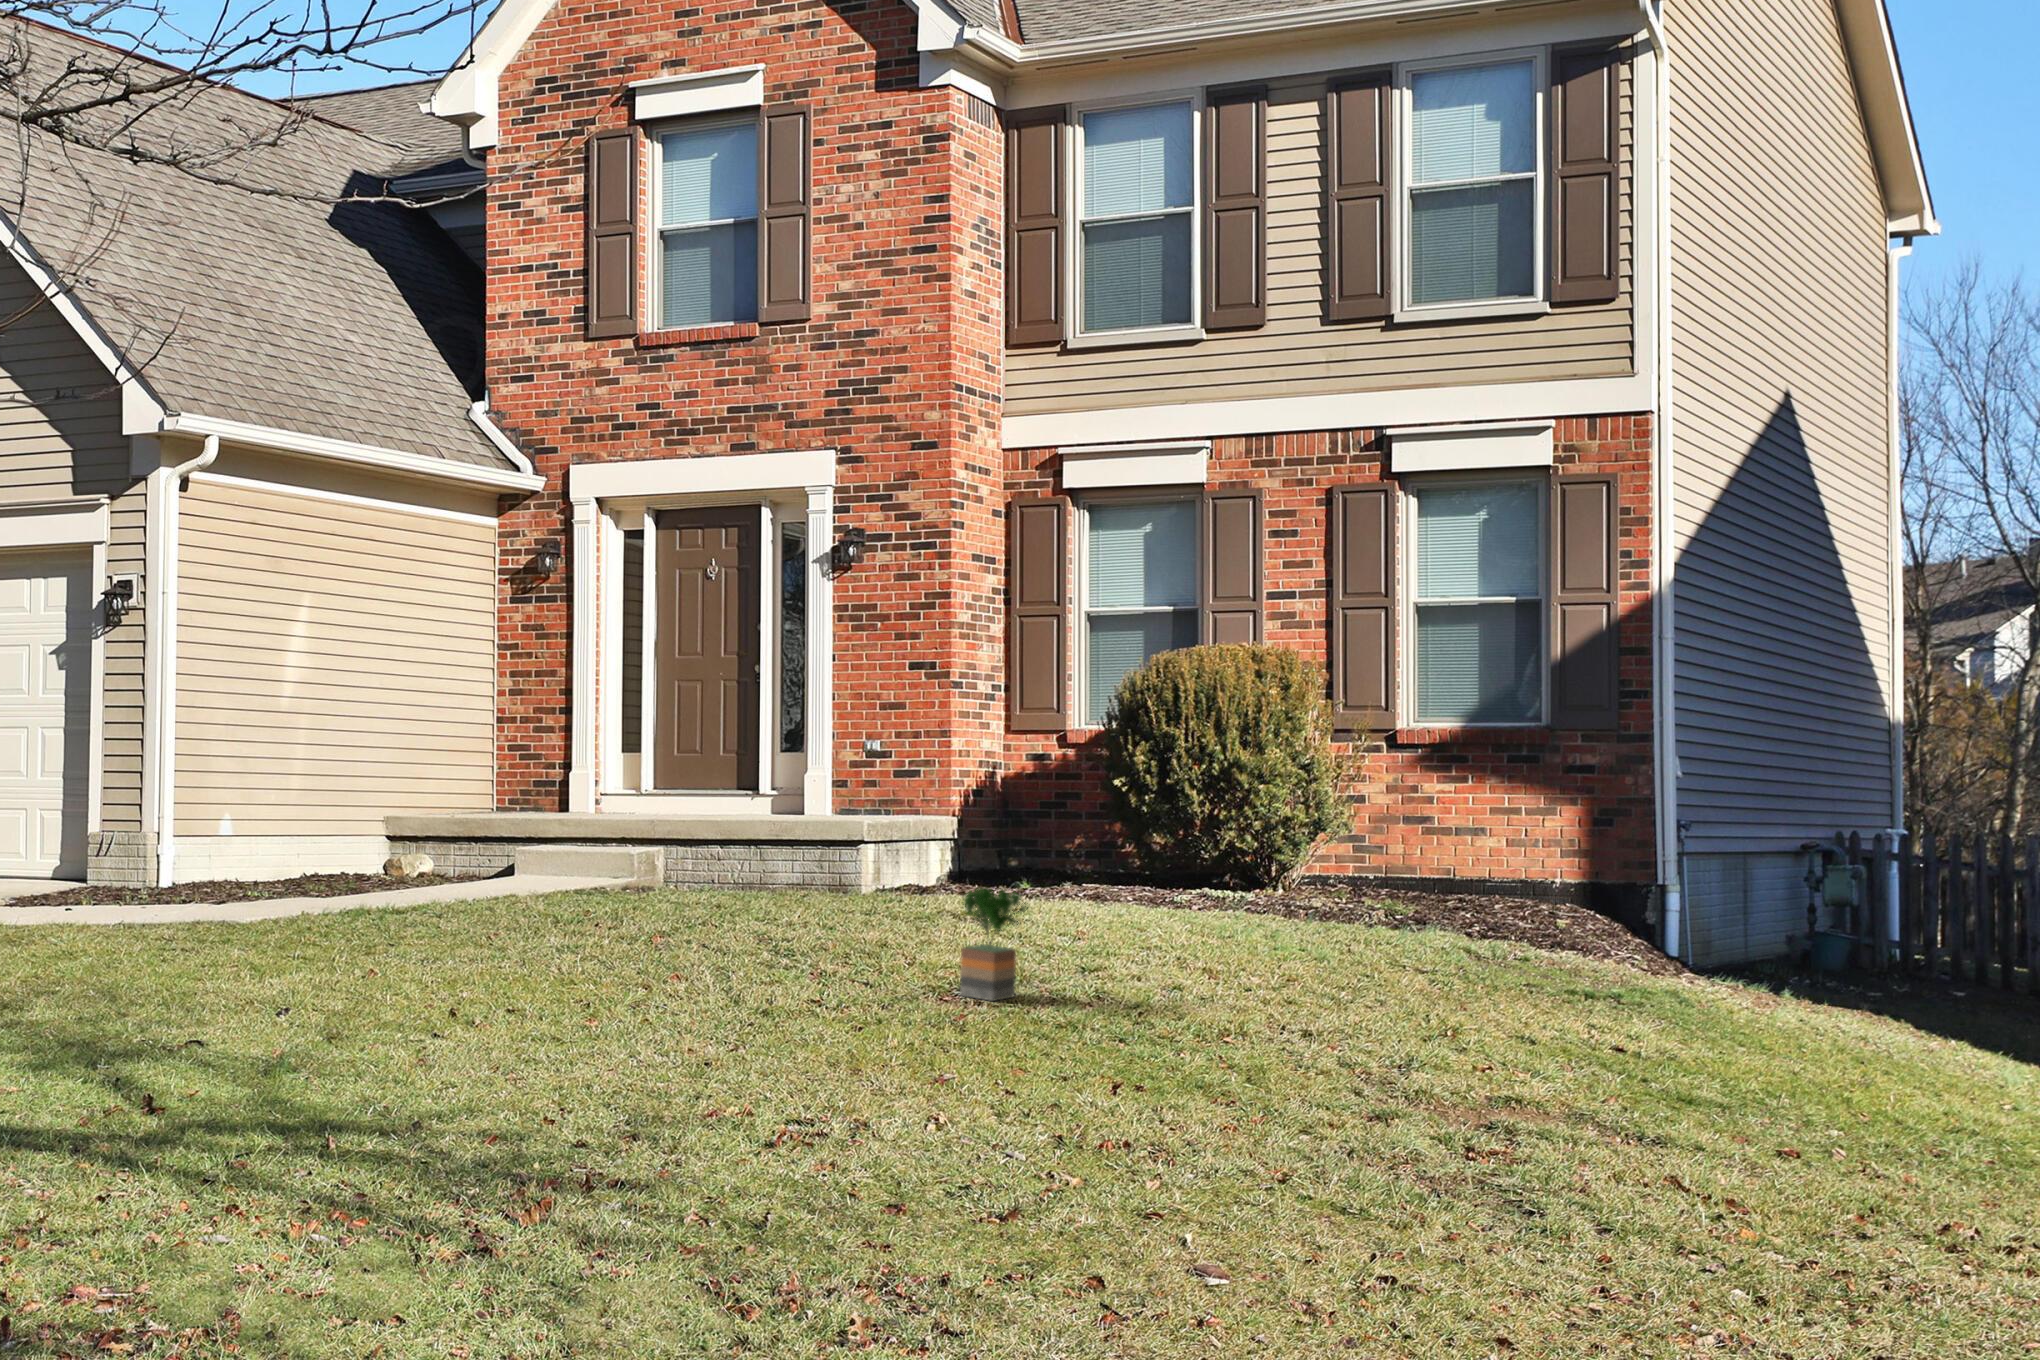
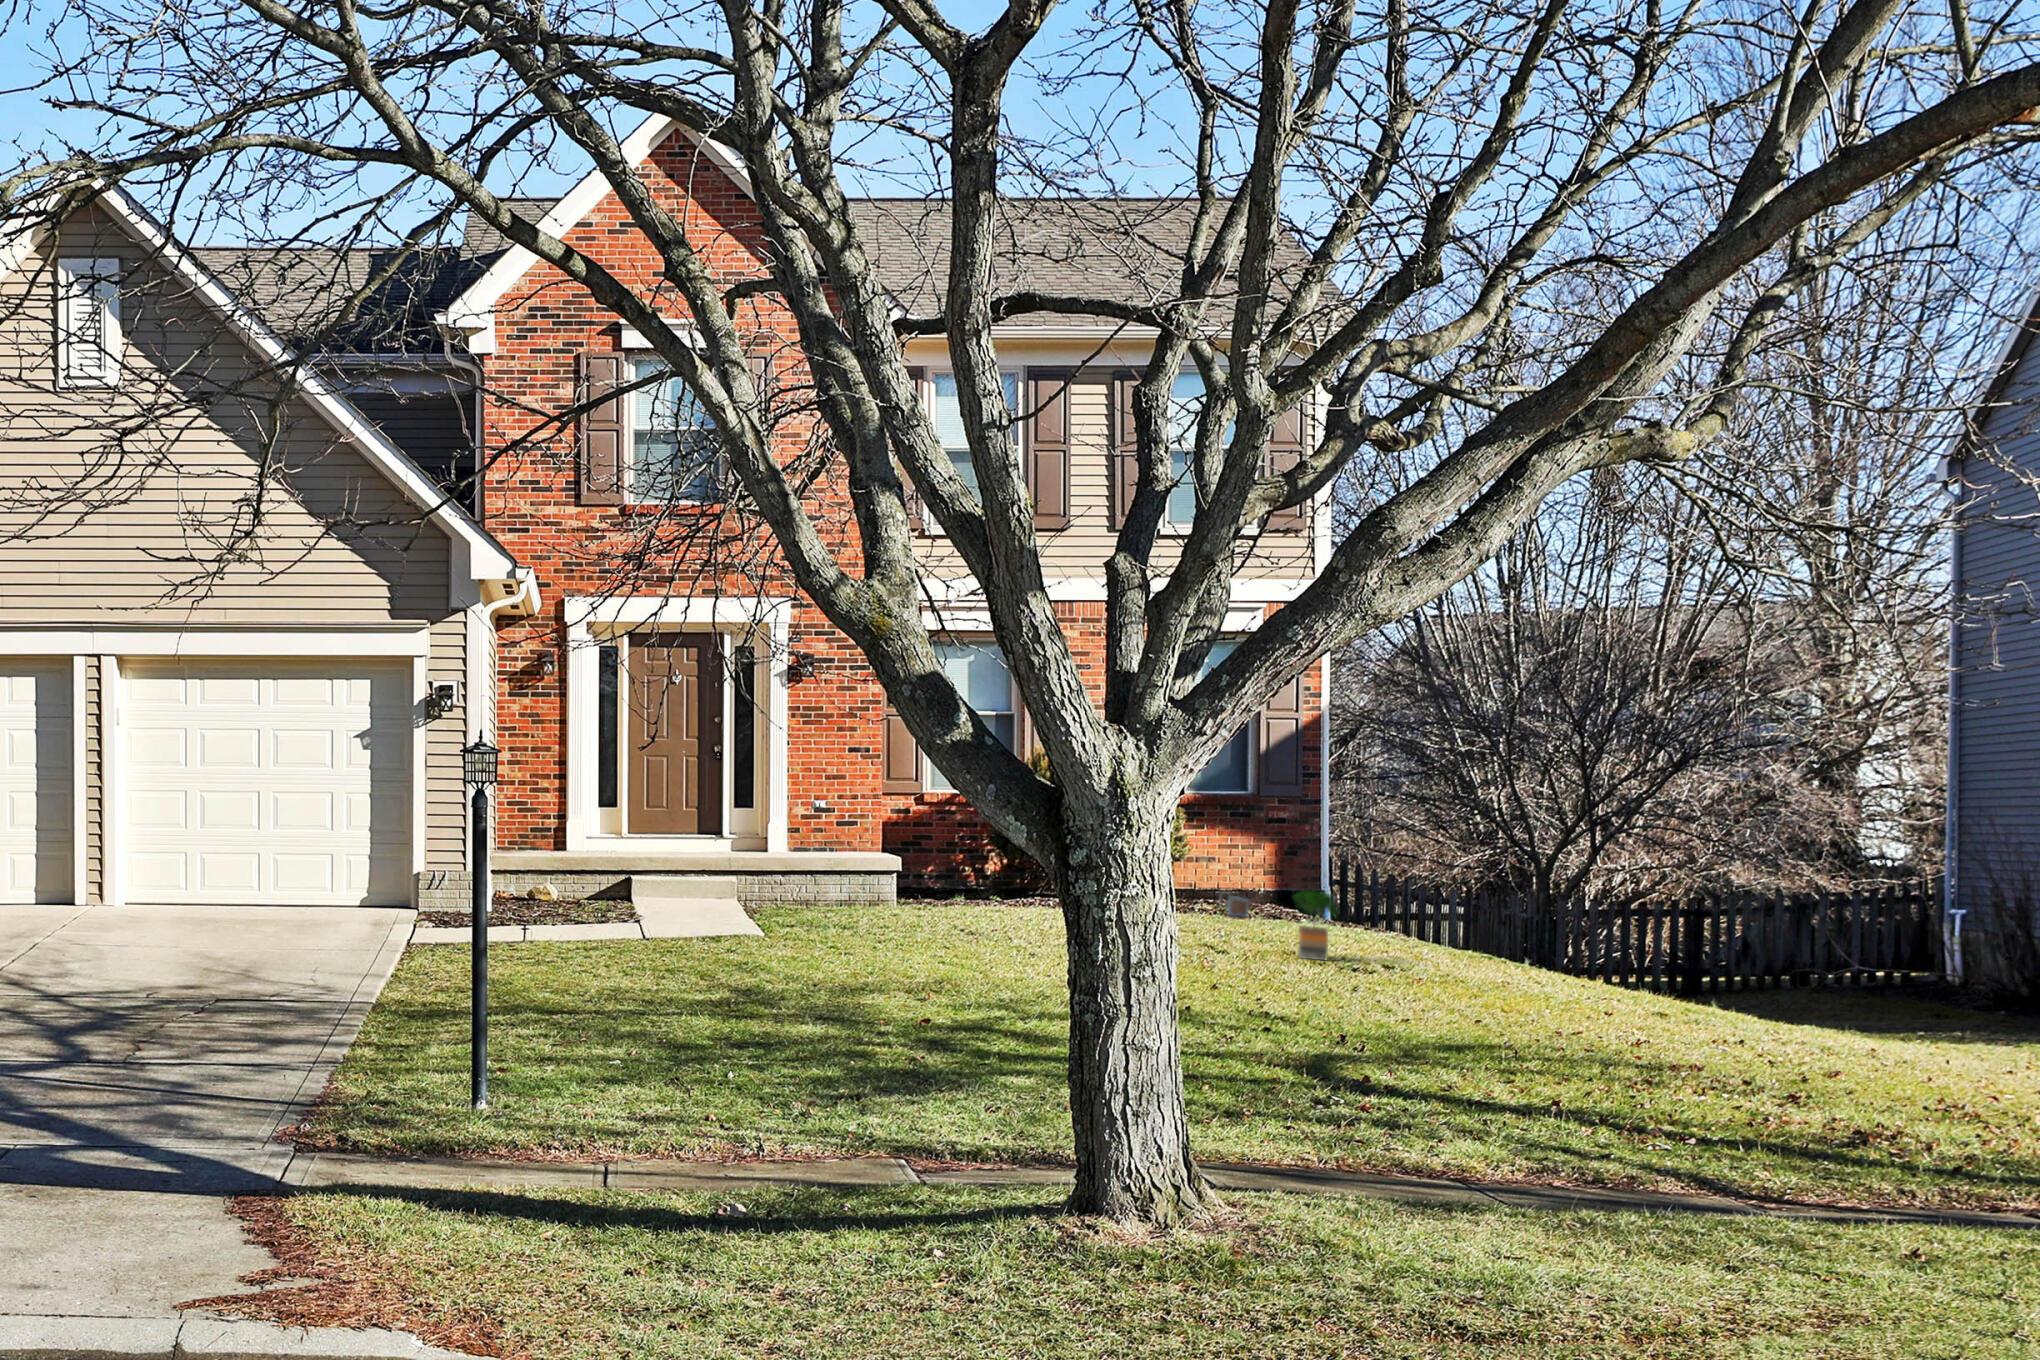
watering can: none [1202,890,1266,932] -> present [1220,895,1259,917]

